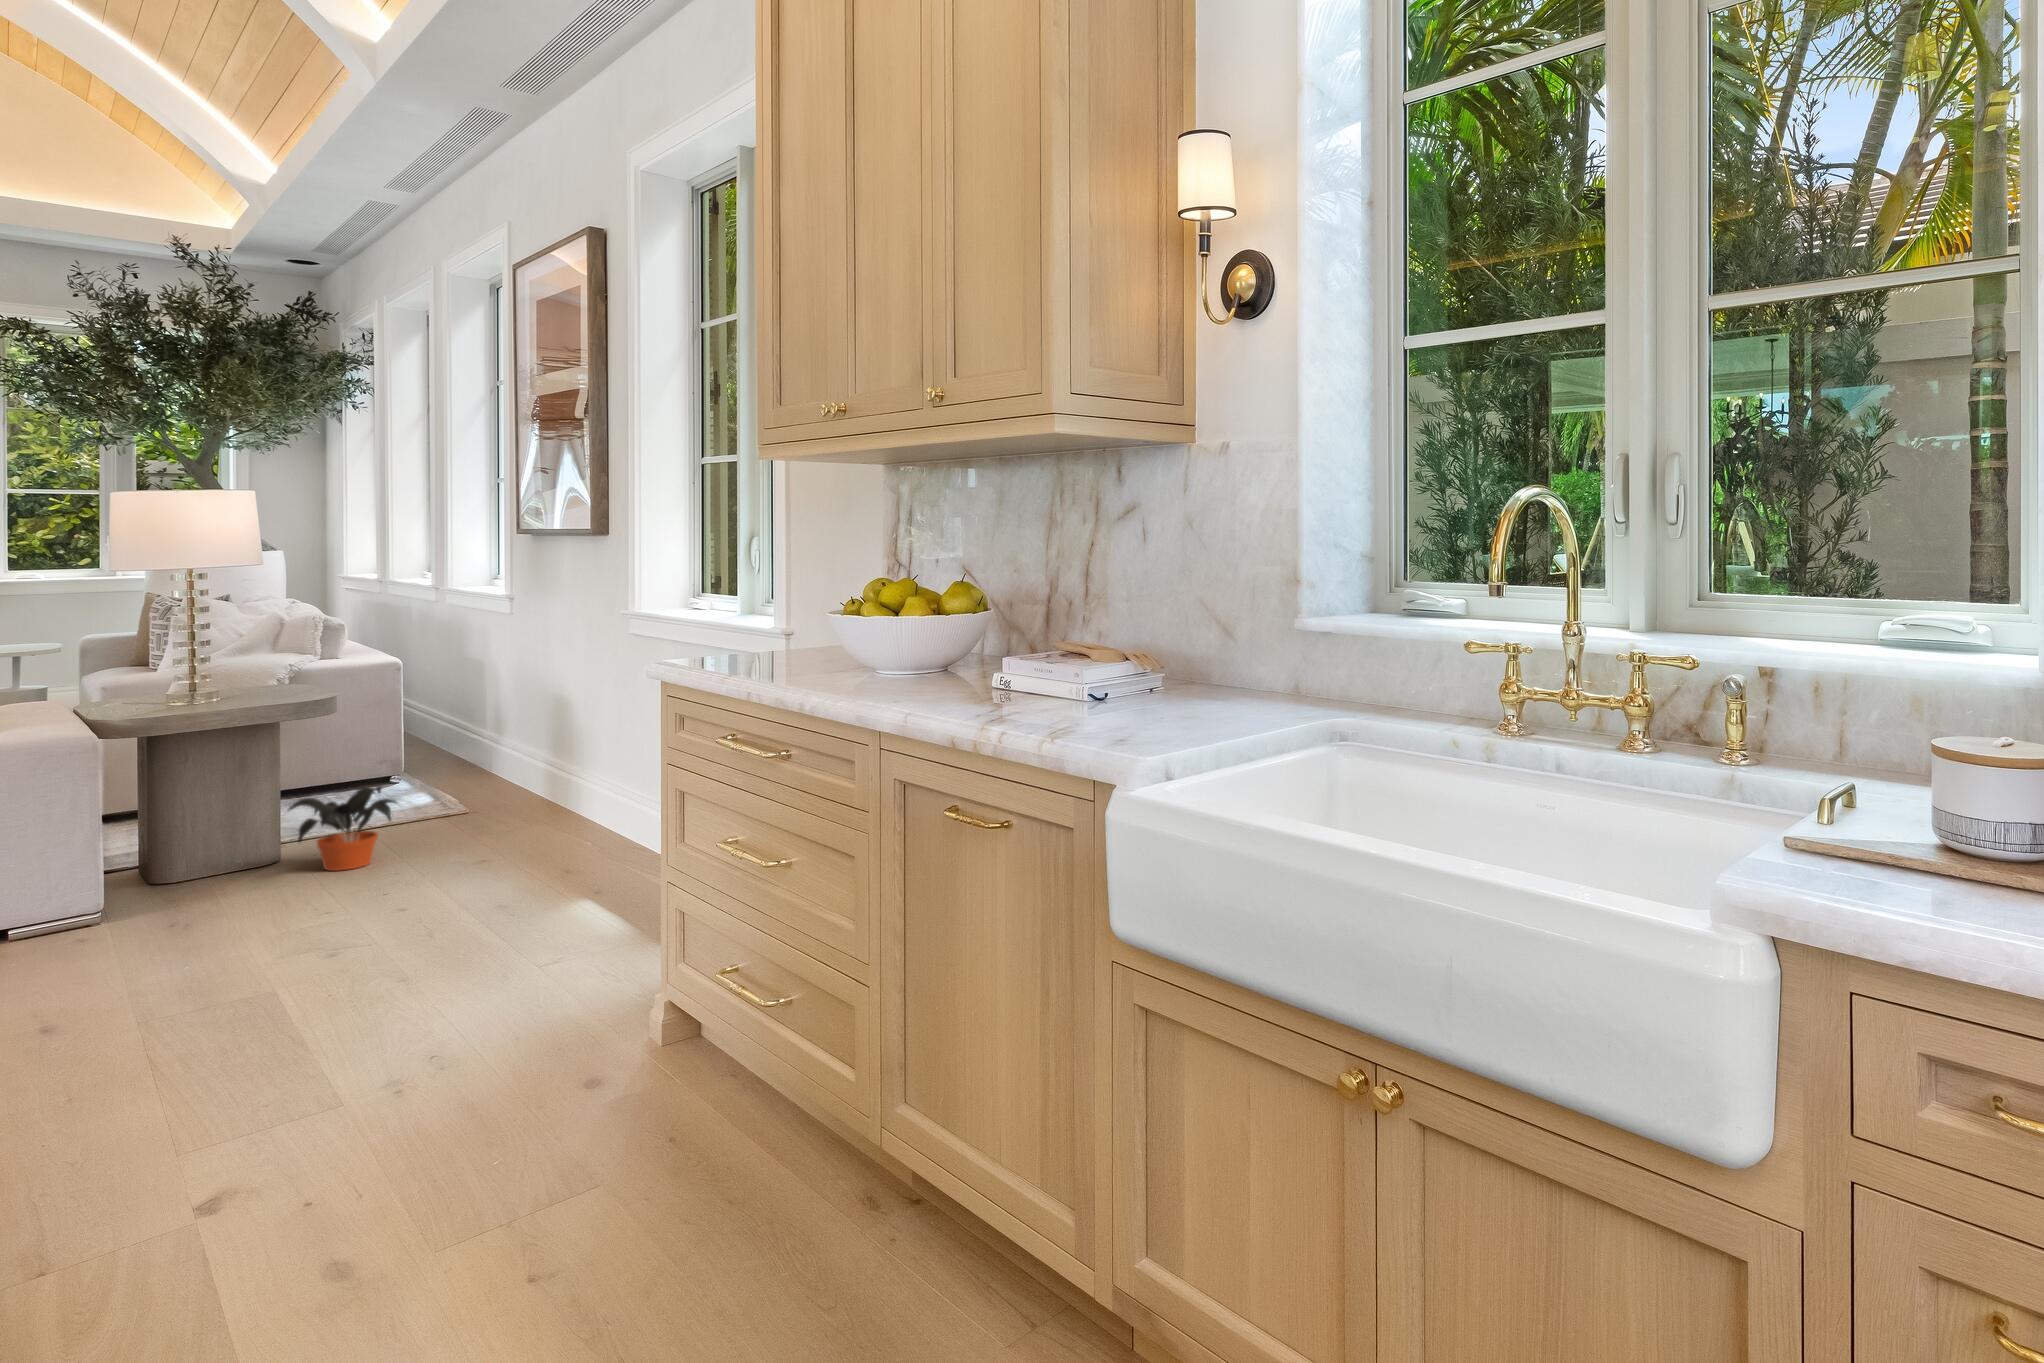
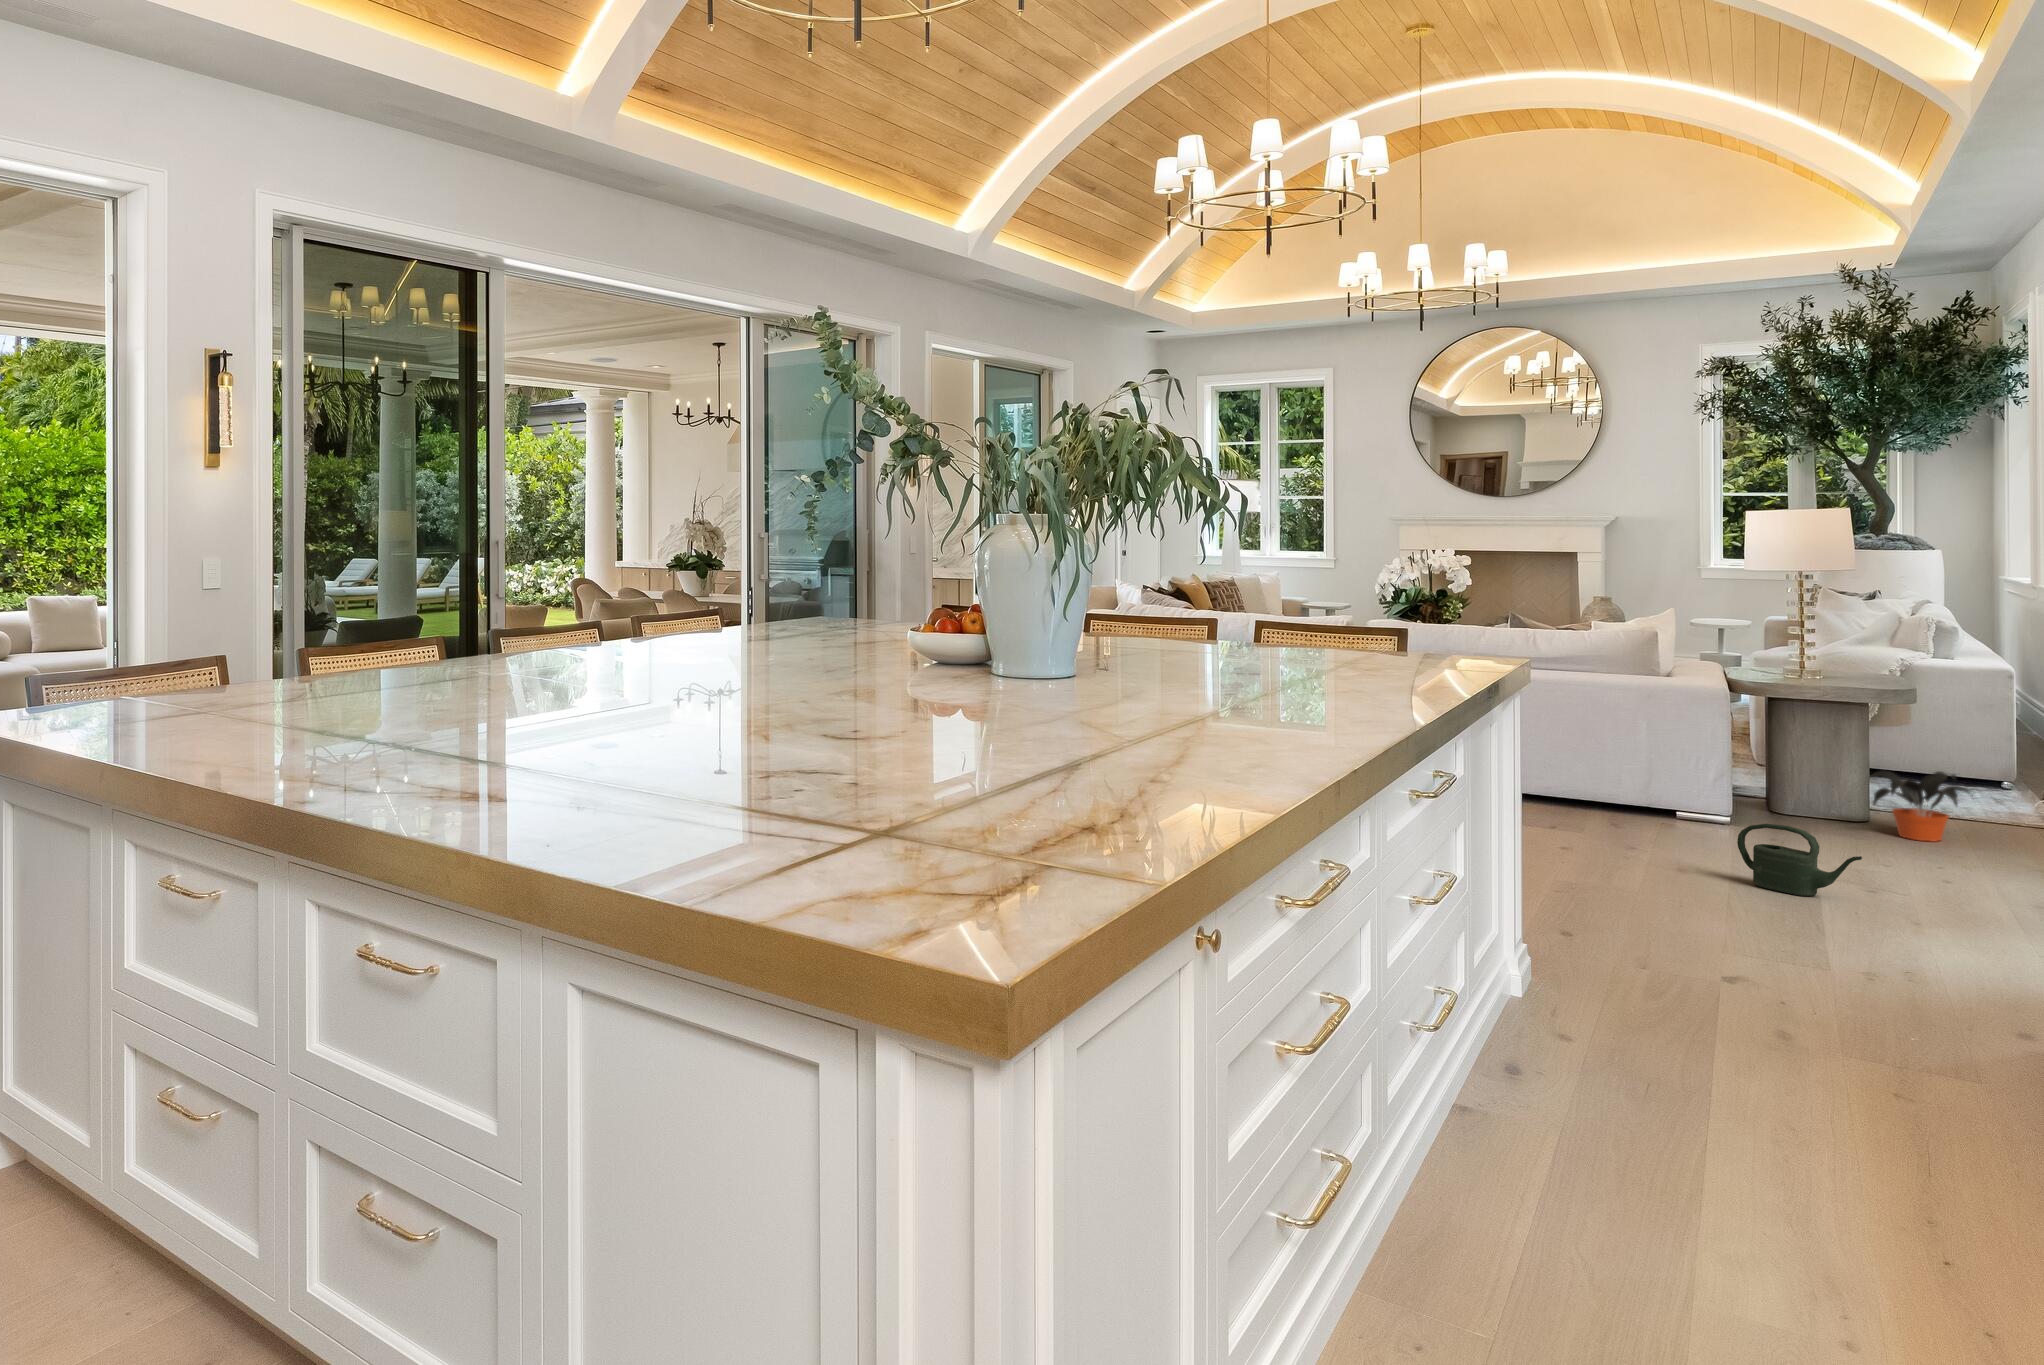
watering can: none [156,906,335,1001] -> present [1737,824,1862,896]

